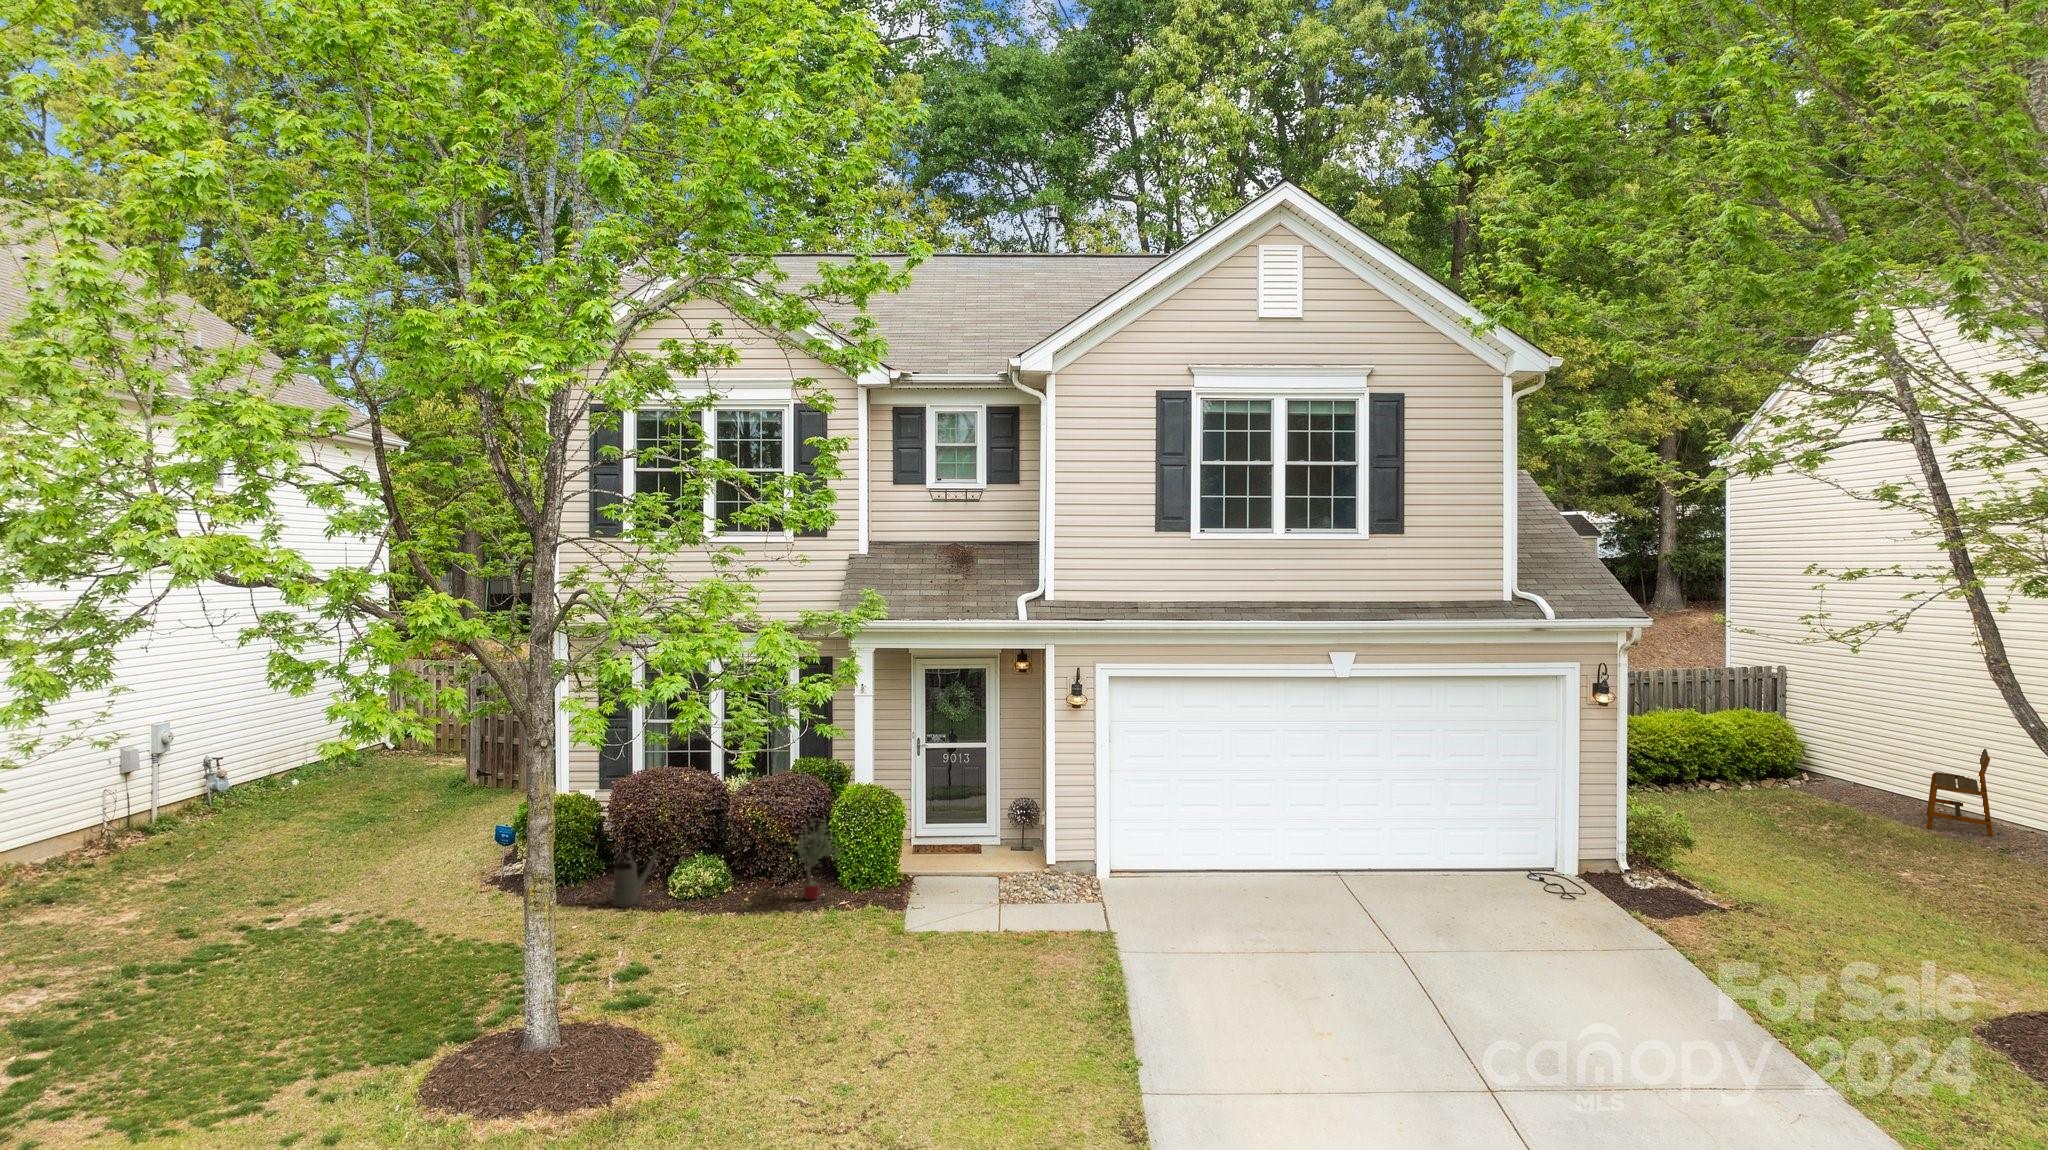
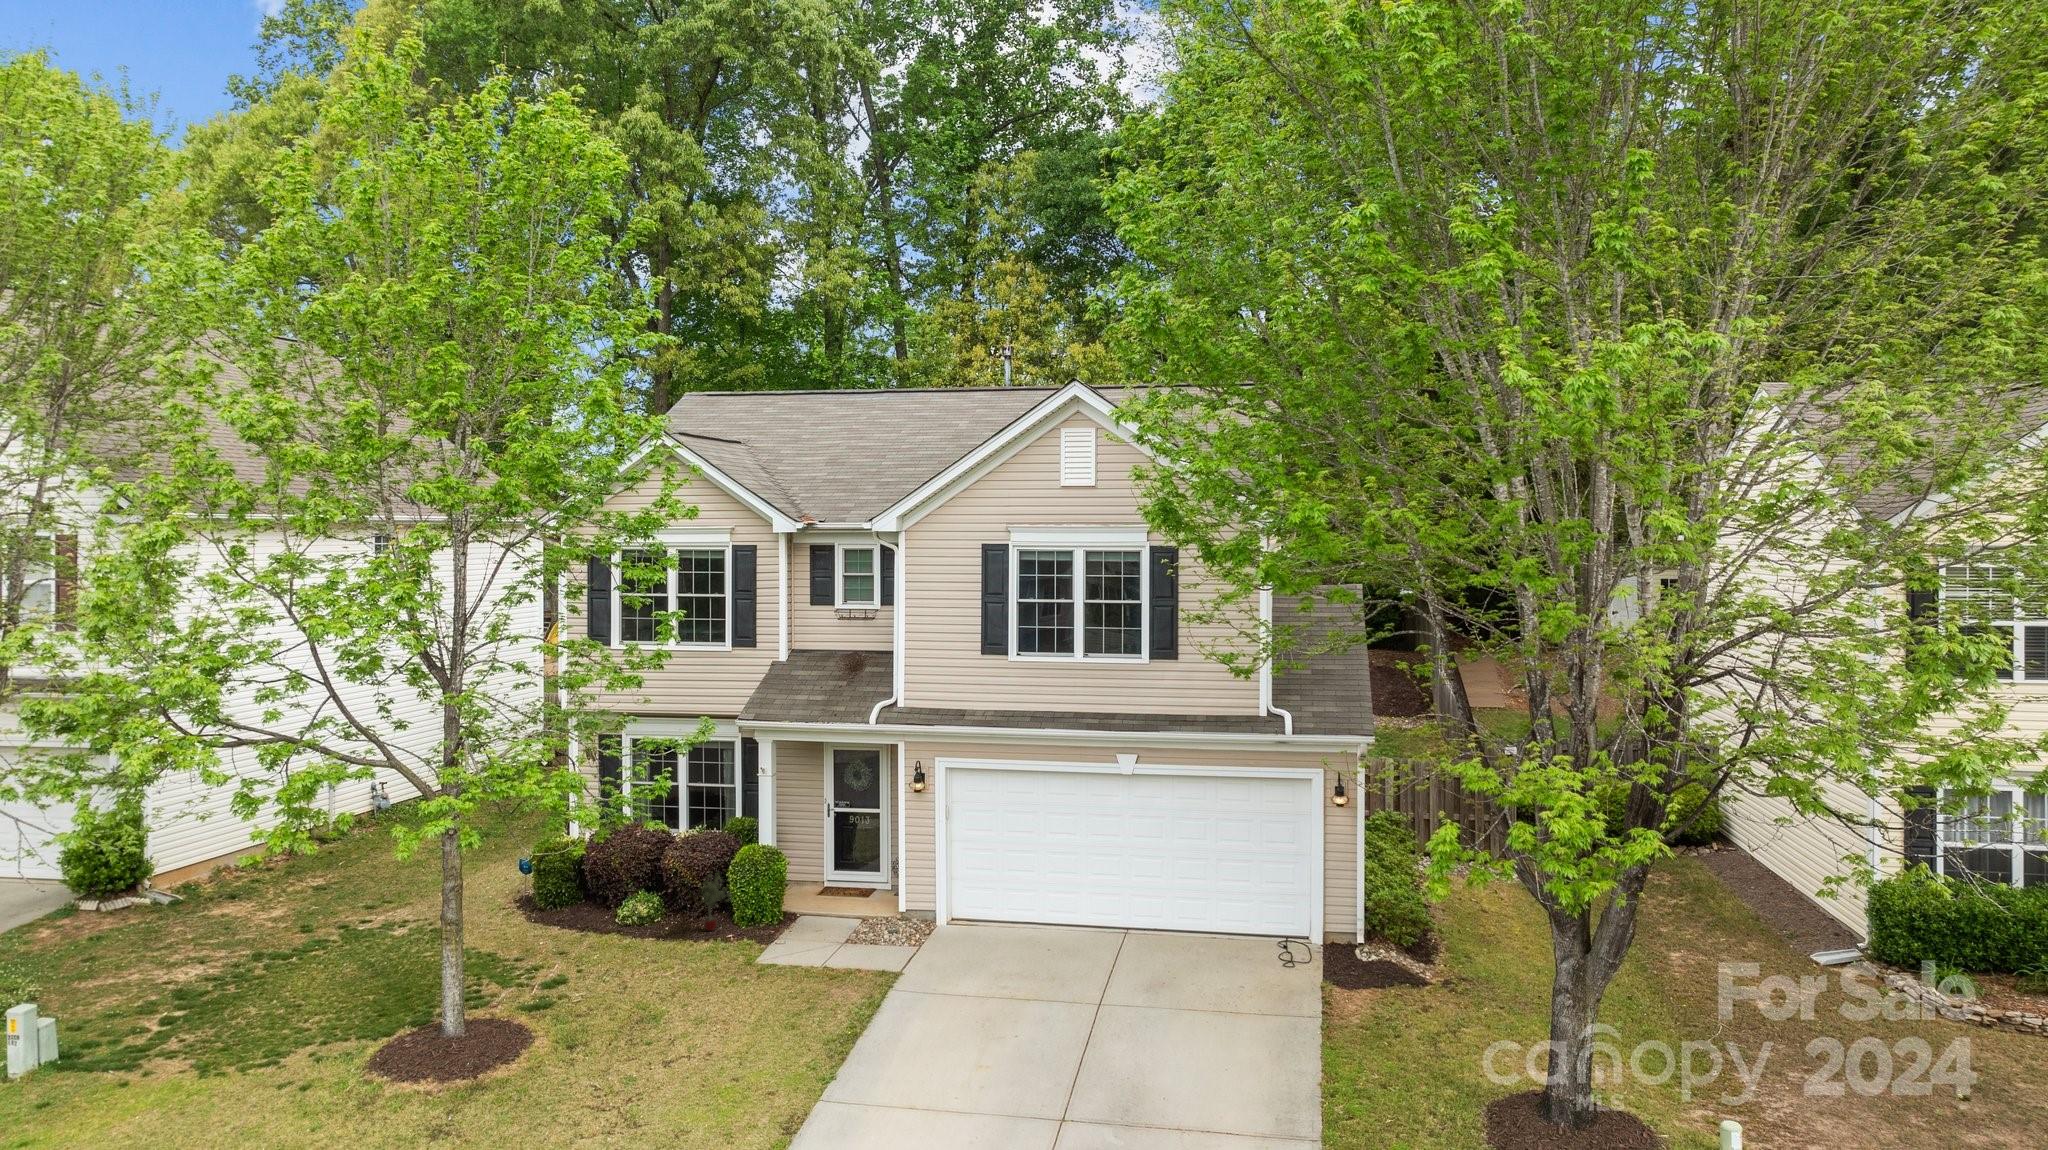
bench: present [1927,749,1993,836] -> none [1705,845,1782,932]
watering can: present [608,852,658,907] -> none [571,887,613,929]

